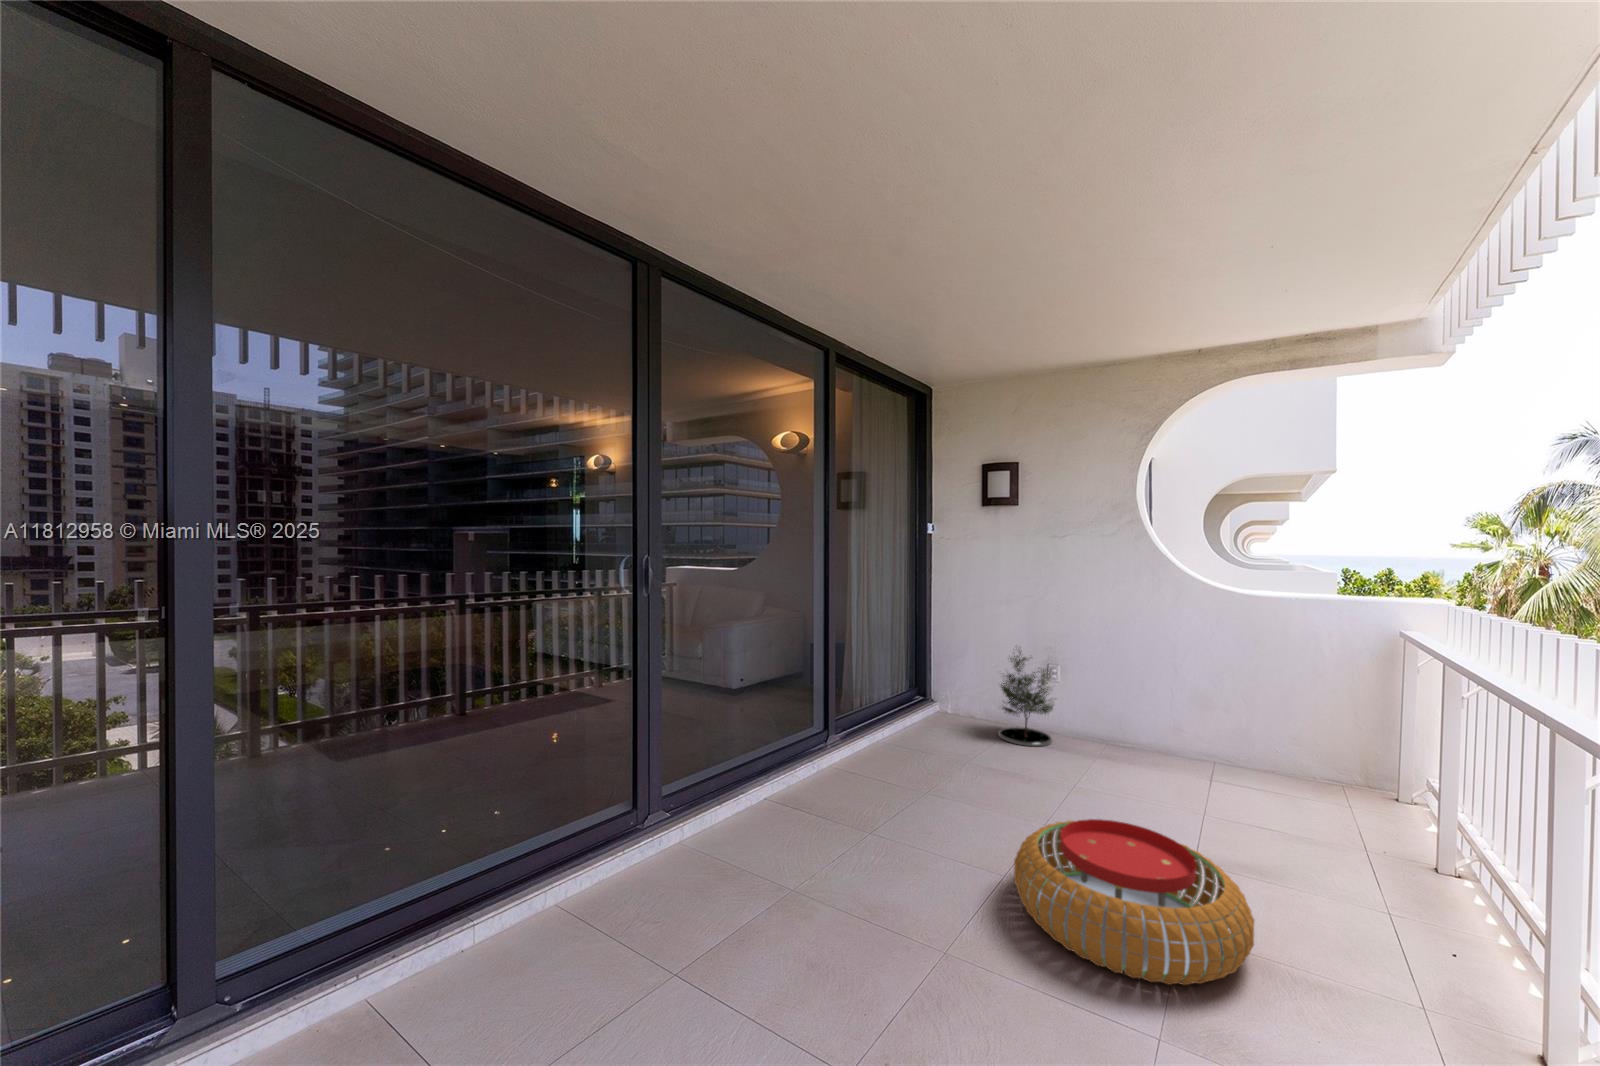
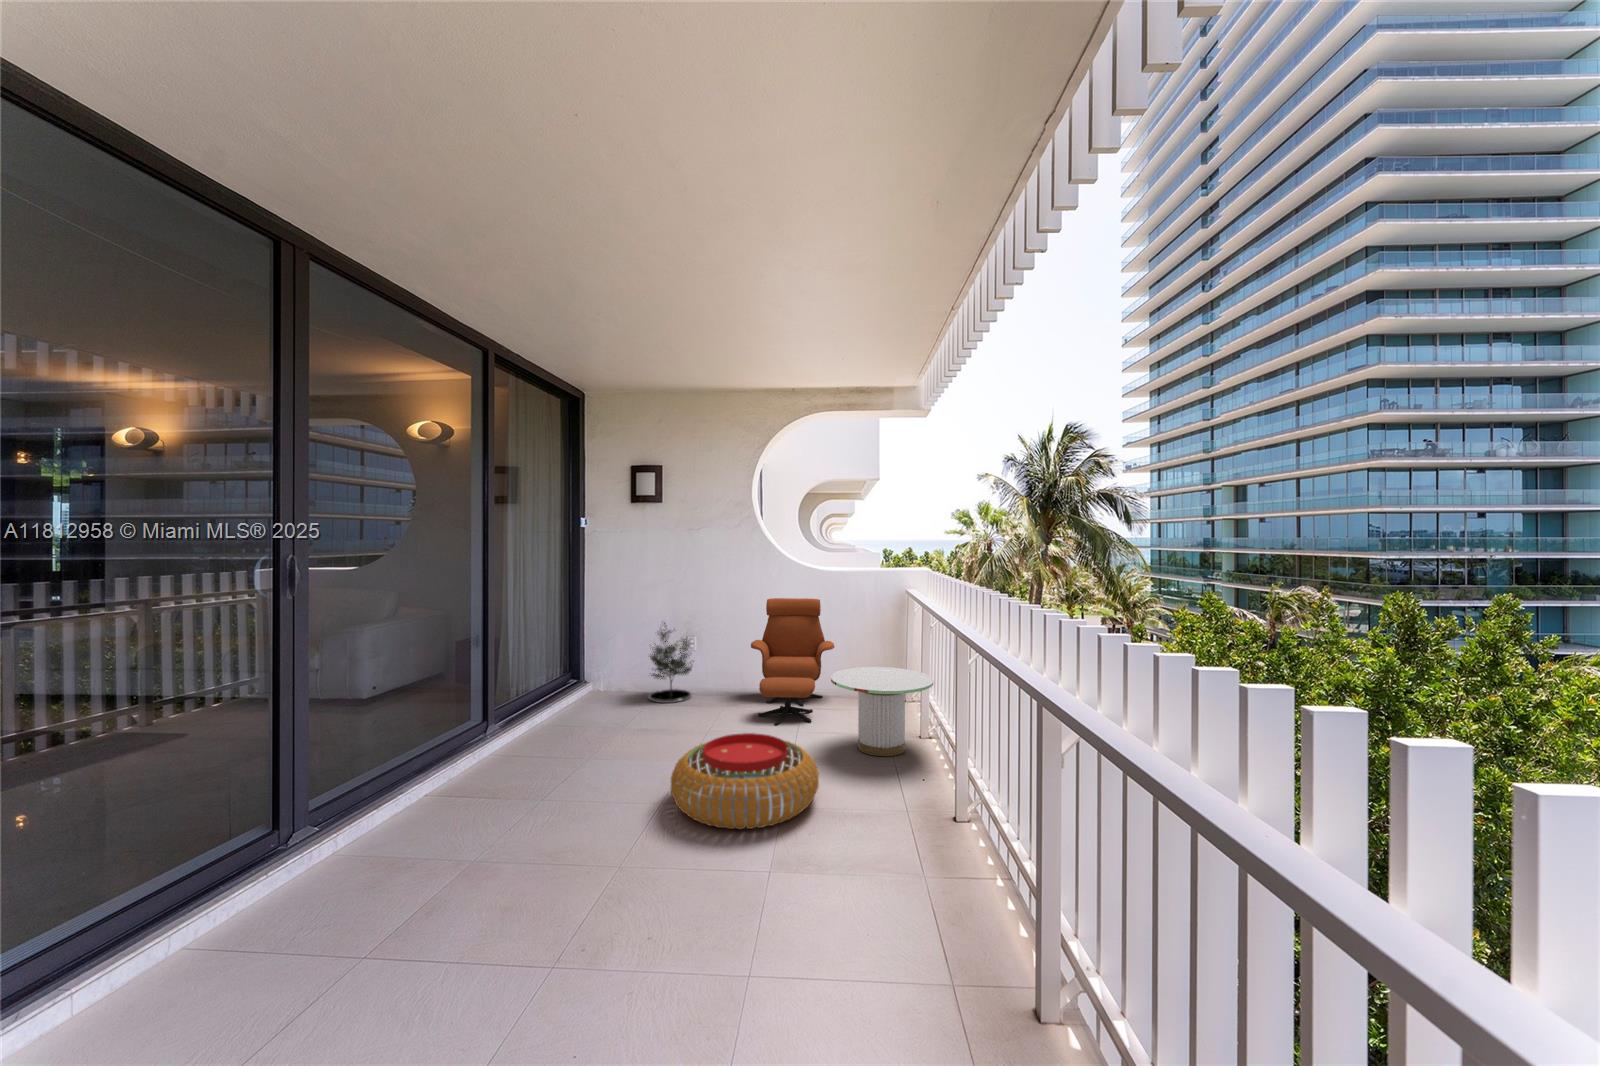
lounge chair: none [1135,631,1274,817] -> present [751,598,835,725]
side table: none [1272,753,1502,920] -> present [831,667,934,756]

